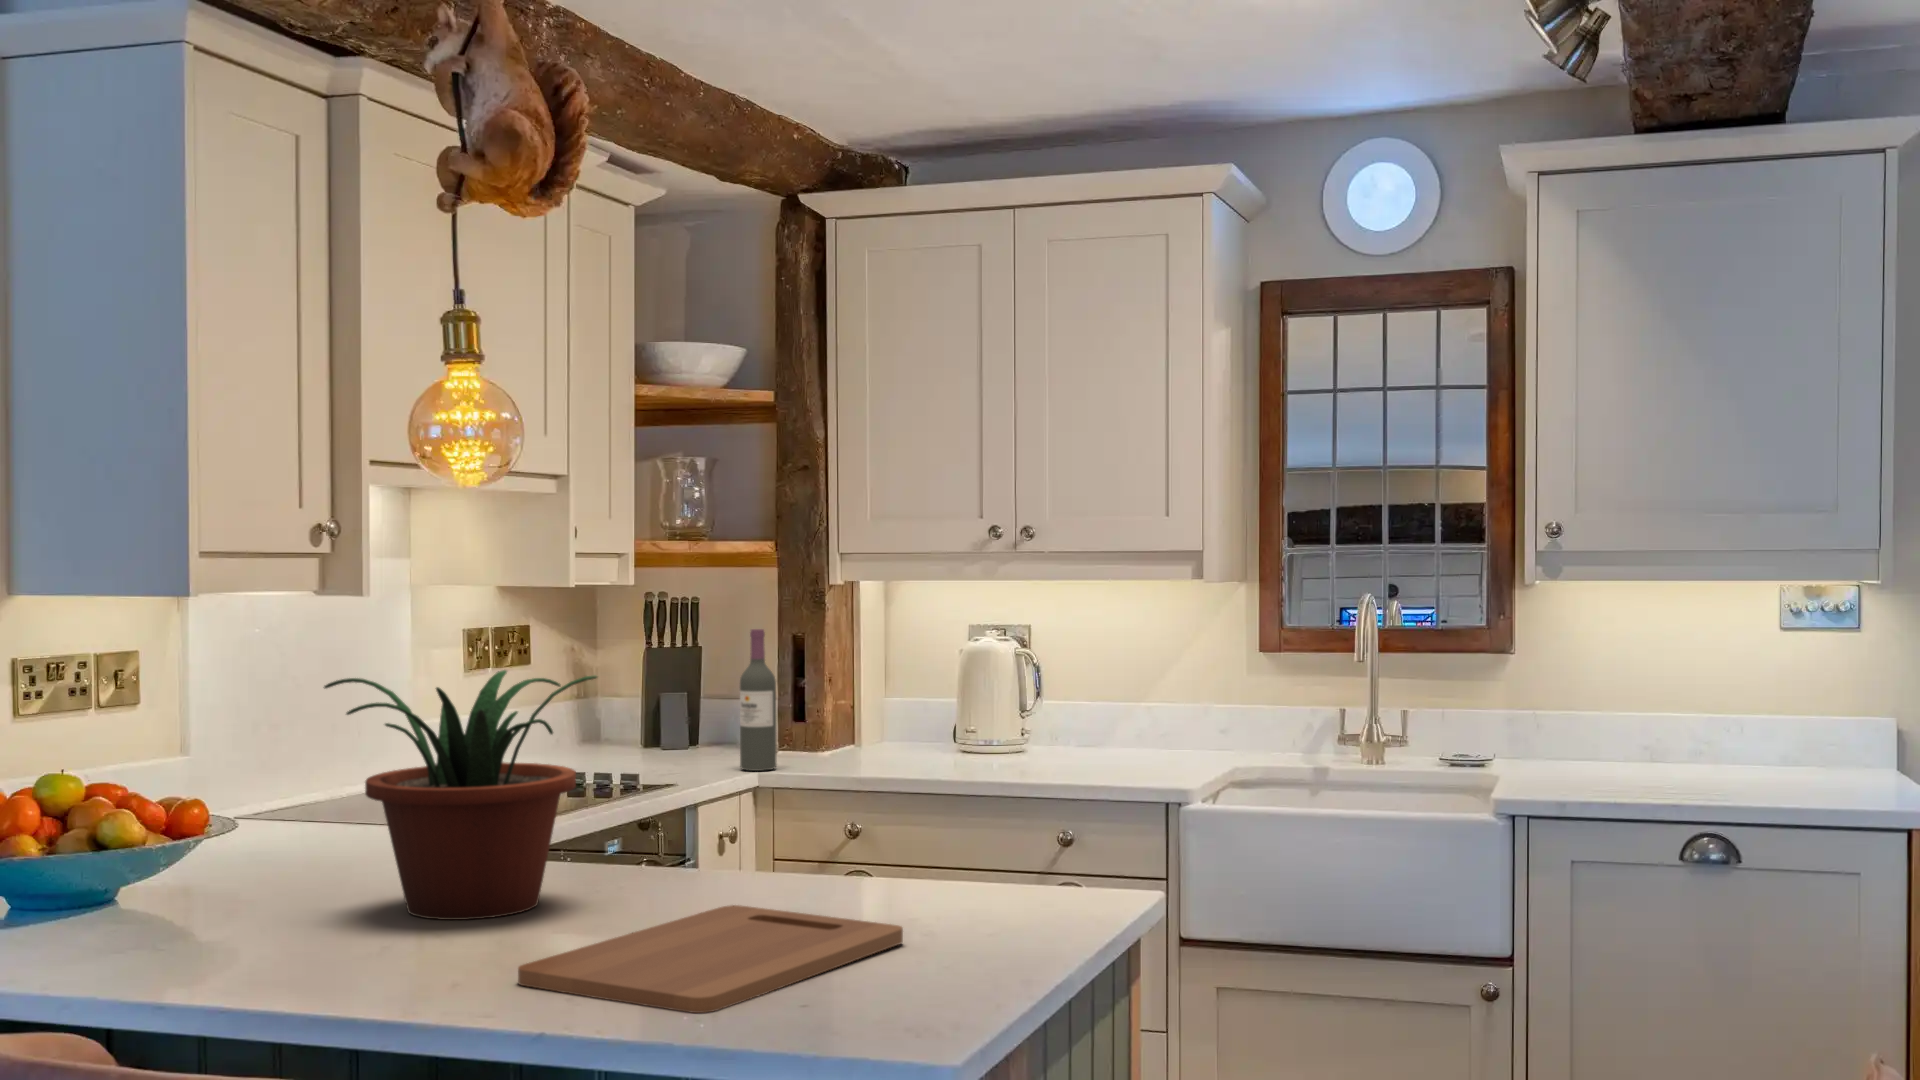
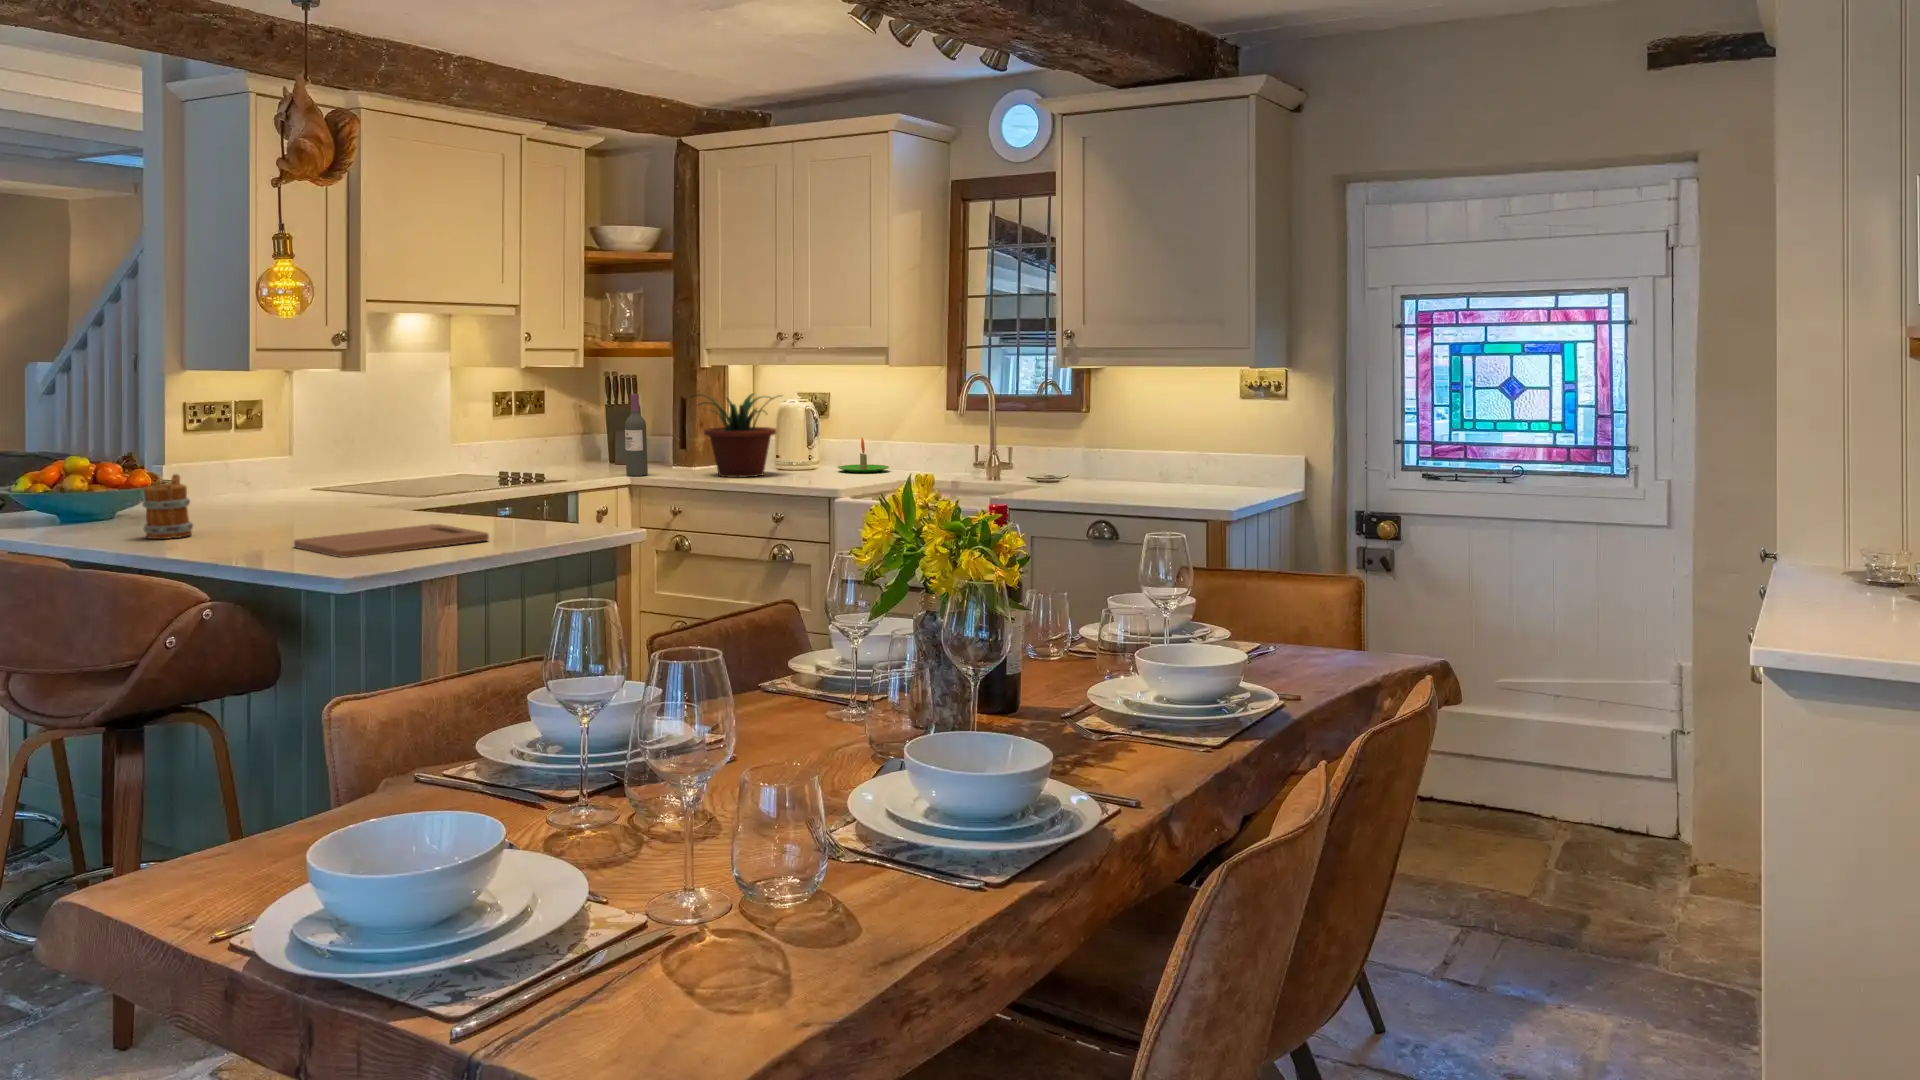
potted plant: present [324,670,597,920] -> present [696,394,776,478]
candle: none [1064,693,1150,752] -> present [837,438,889,473]
mug: none [110,820,214,974] -> present [142,474,193,539]

